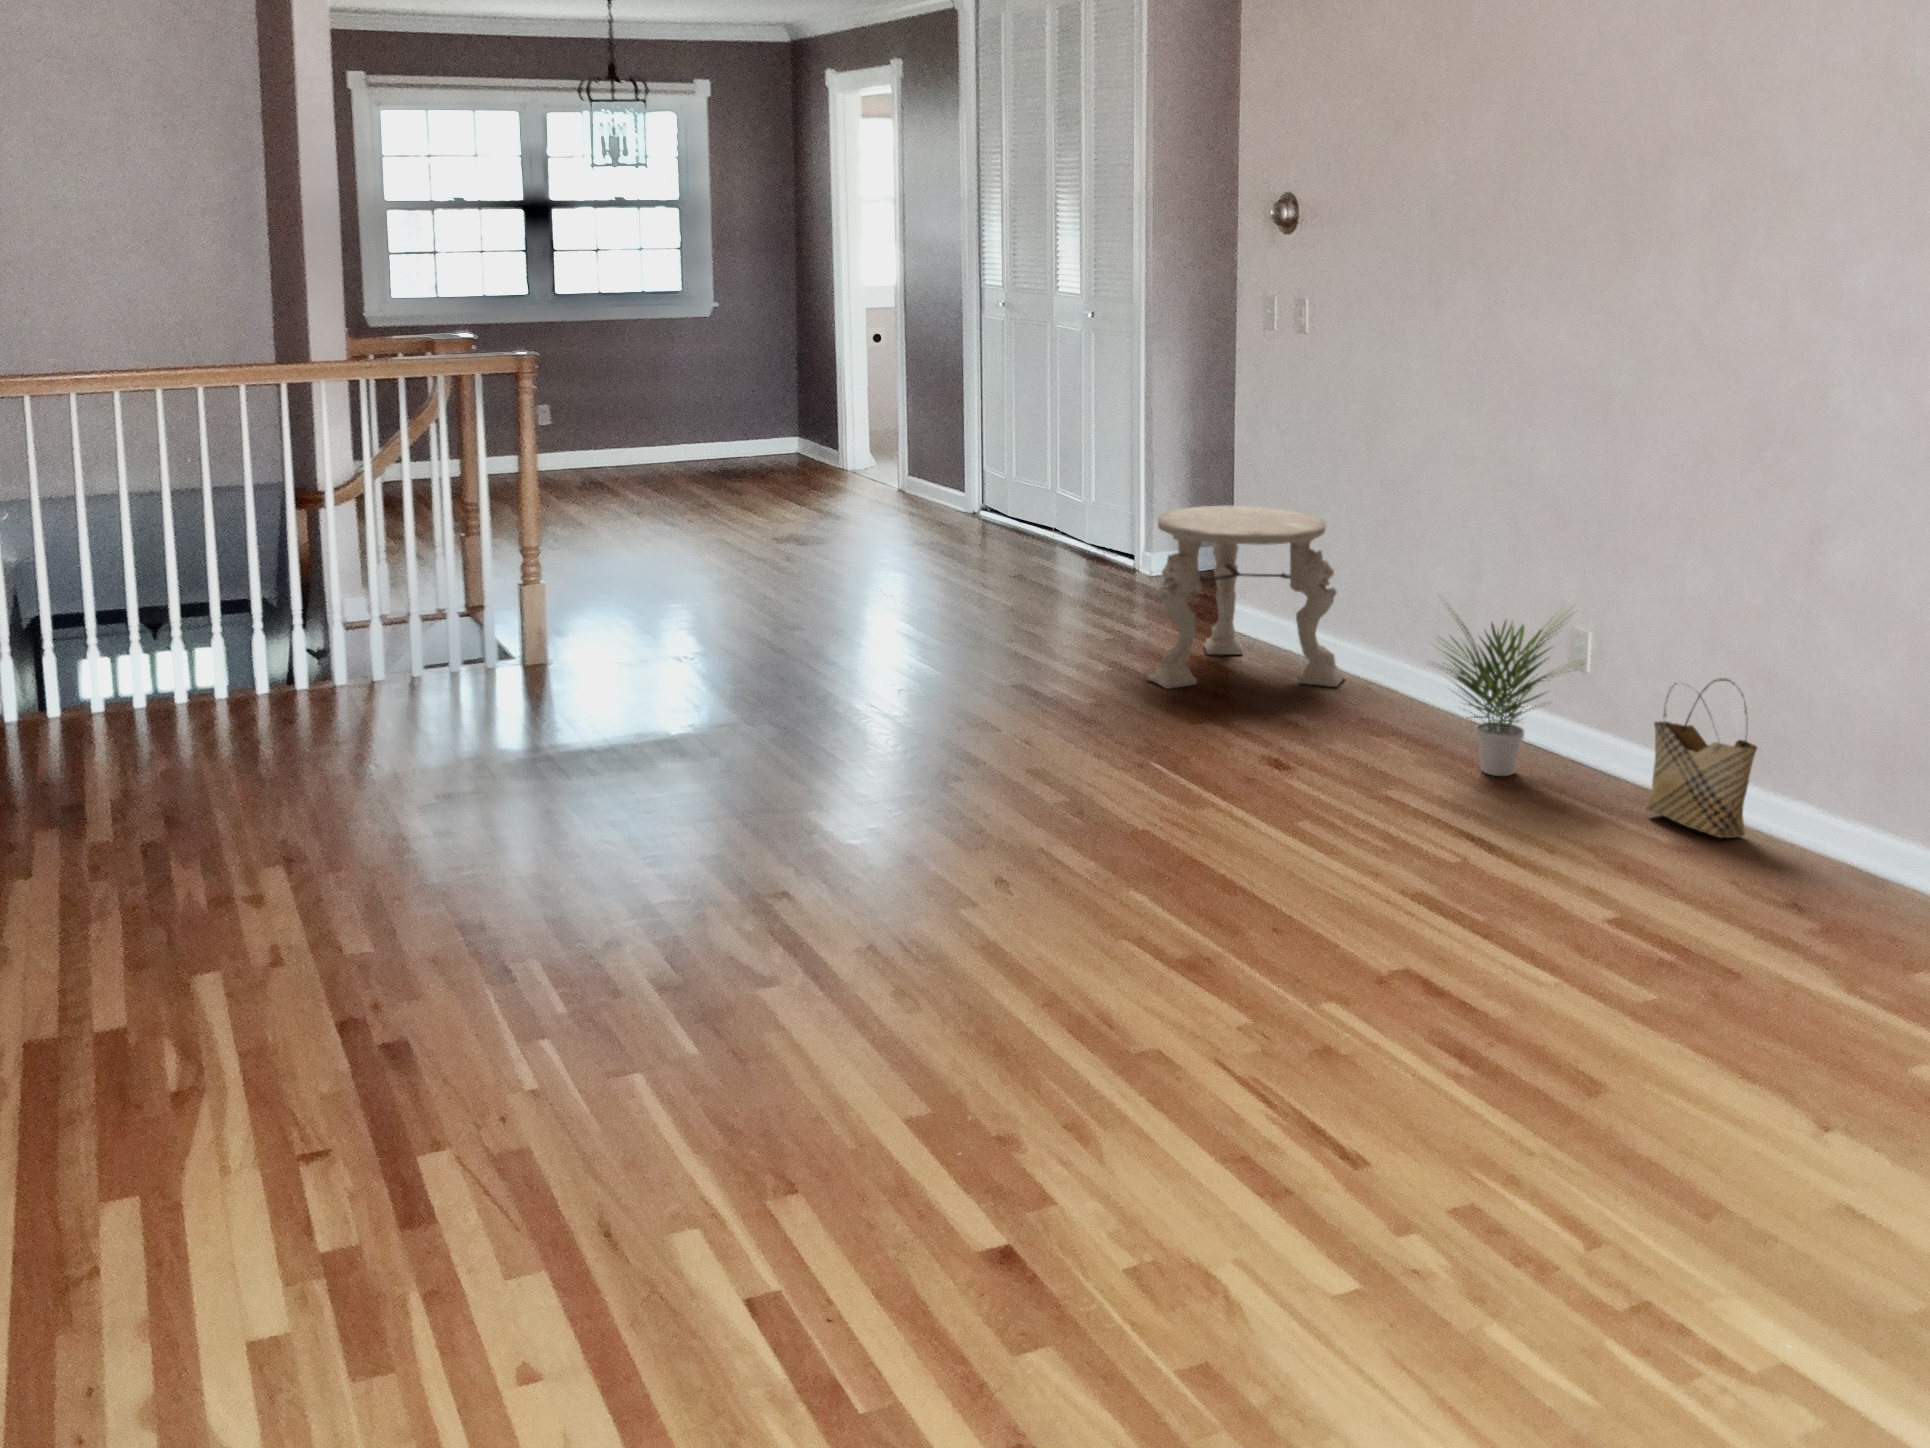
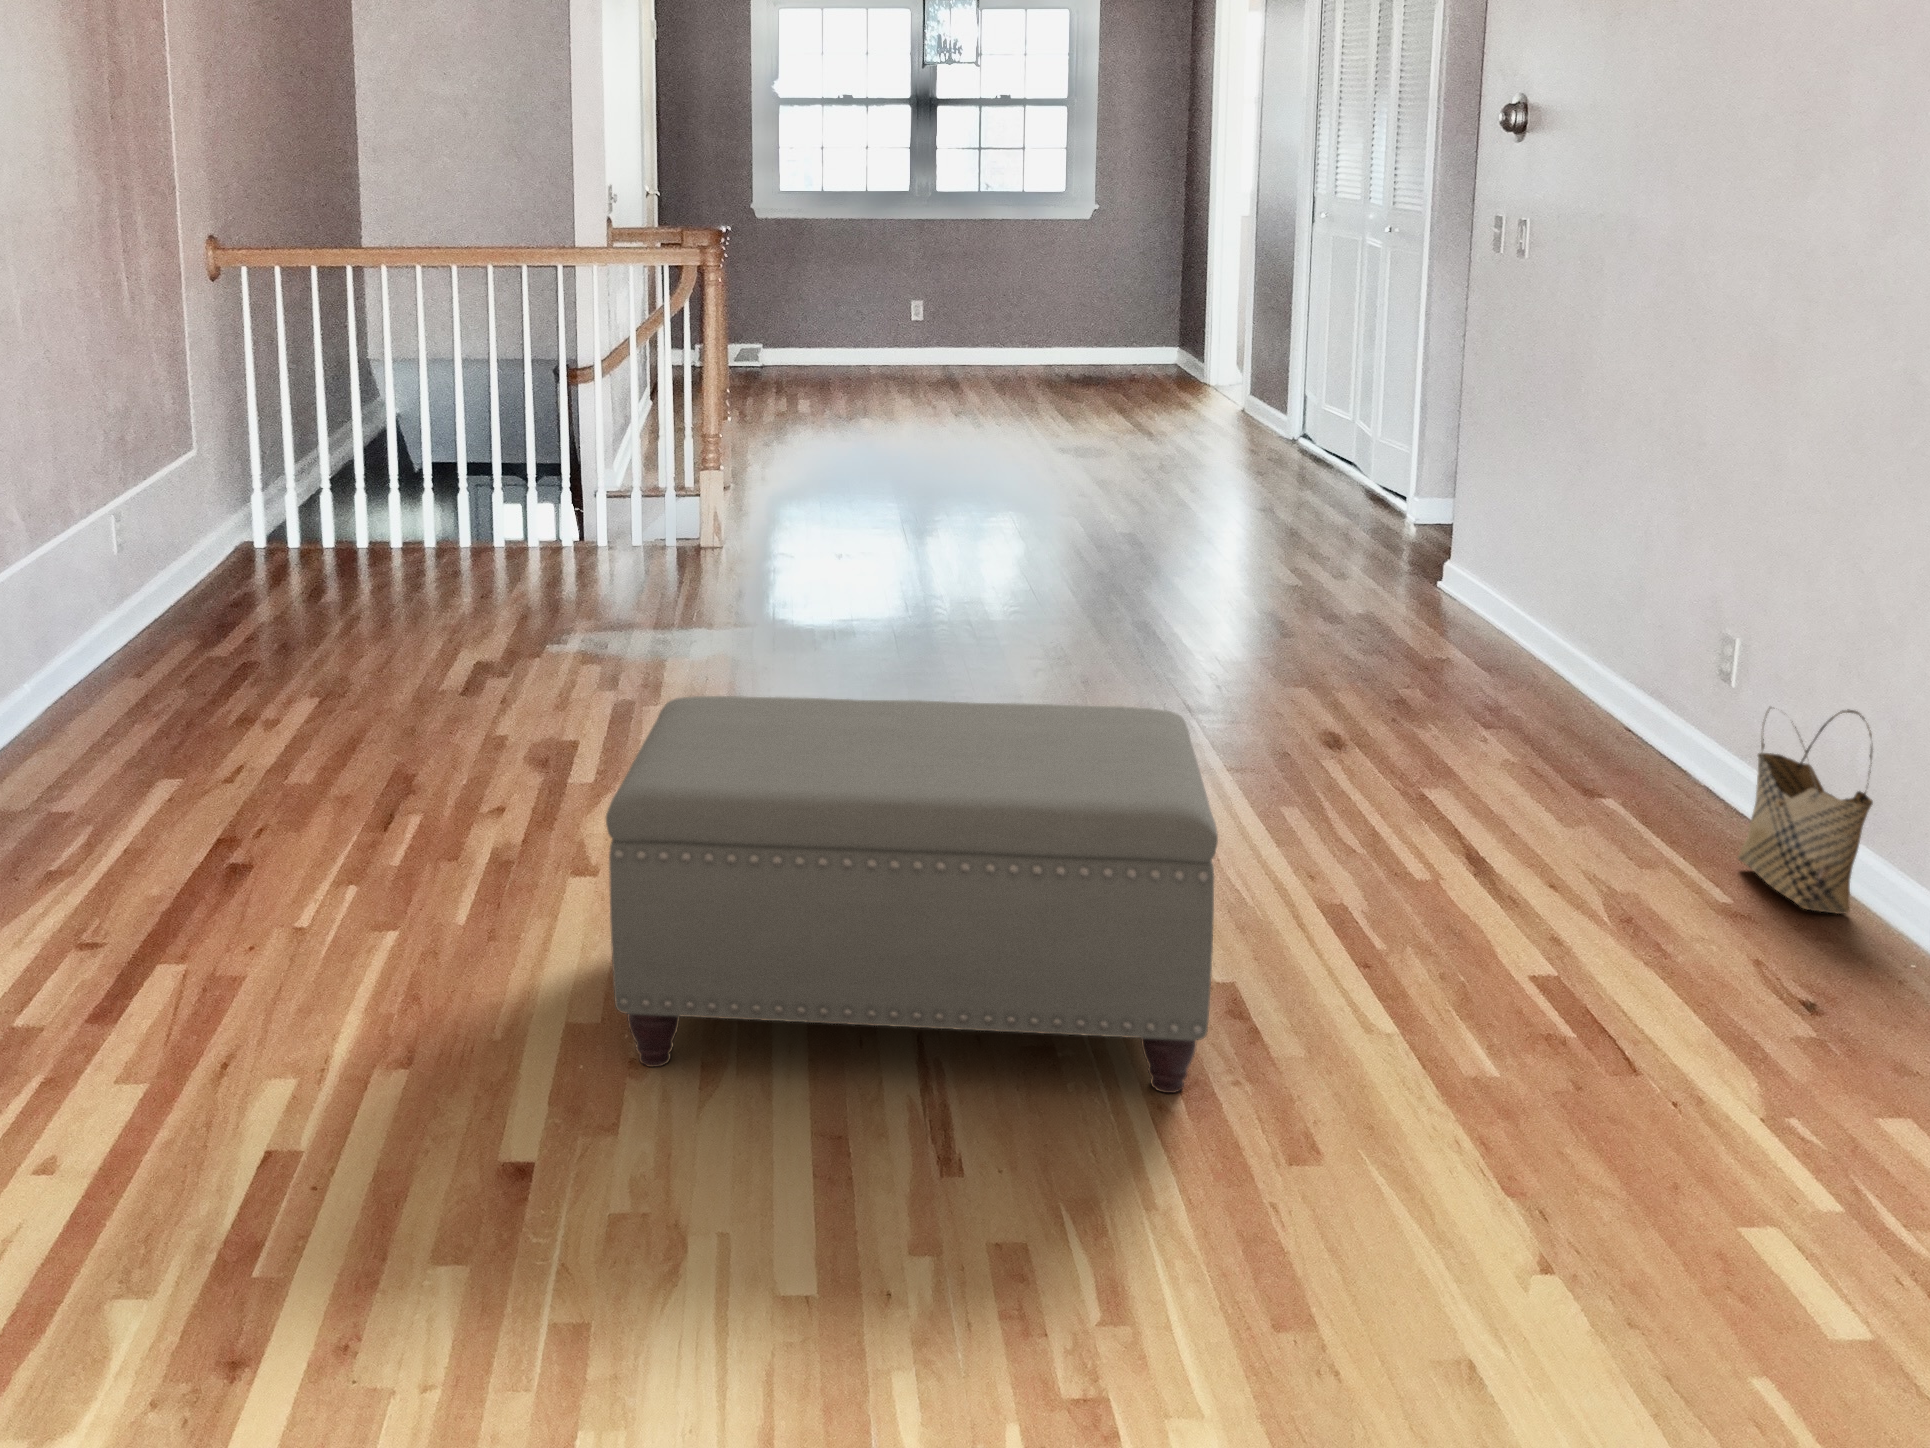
side table: present [1148,506,1345,689] -> none [1288,443,1524,665]
potted plant: present [1436,609,1570,776] -> none [1497,563,1711,793]
ottoman: none [908,739,1500,1143] -> present [606,696,1218,1093]

